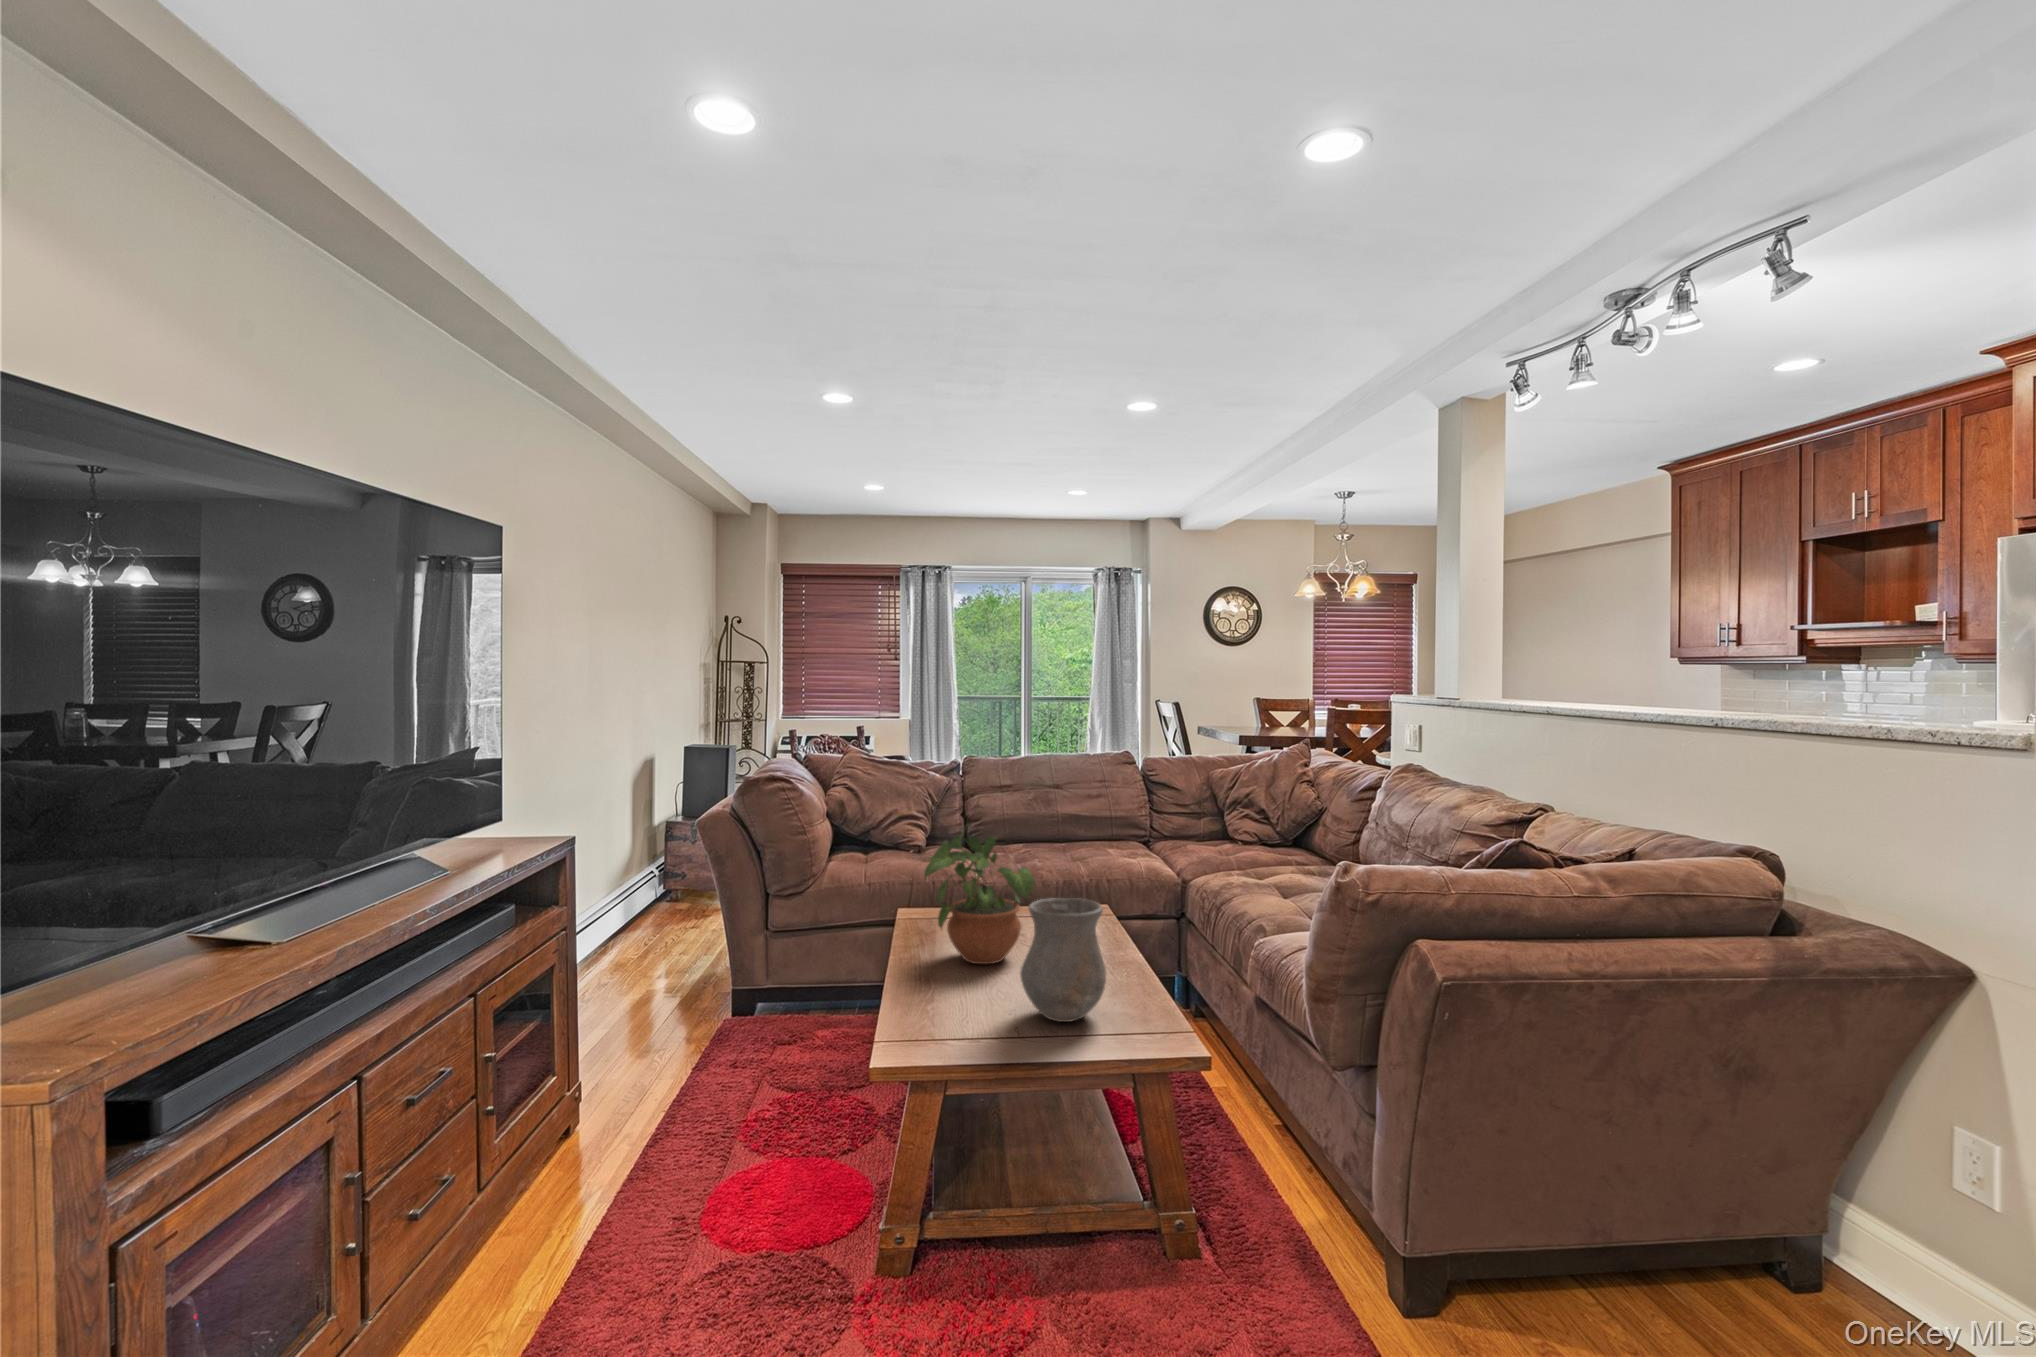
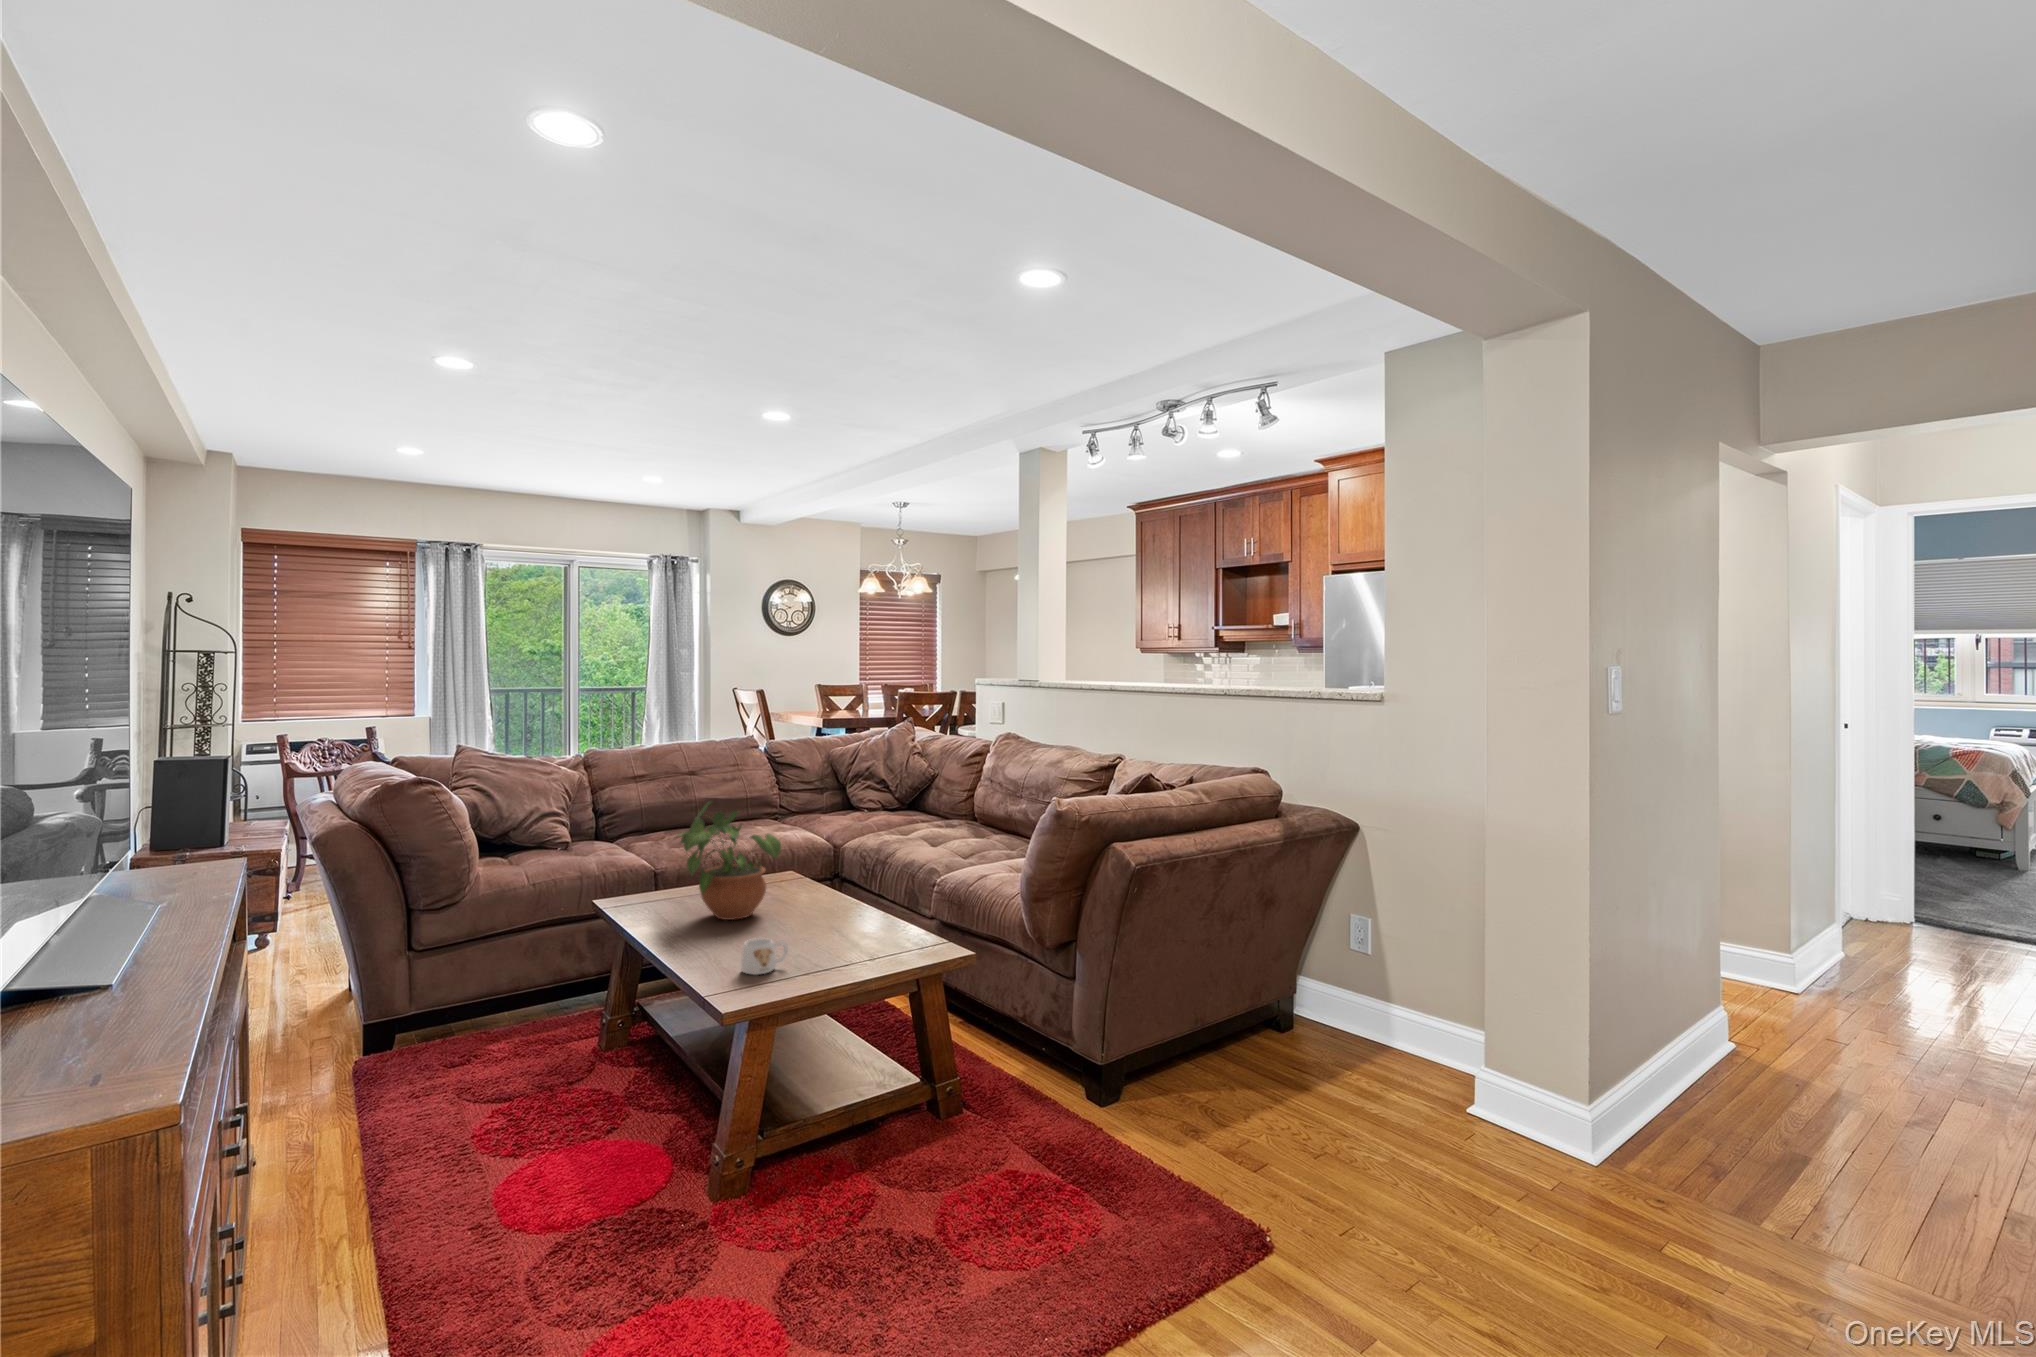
vase: present [1020,898,1106,1022] -> none [806,849,875,944]
mug: none [917,1000,973,1047] -> present [741,938,788,975]

